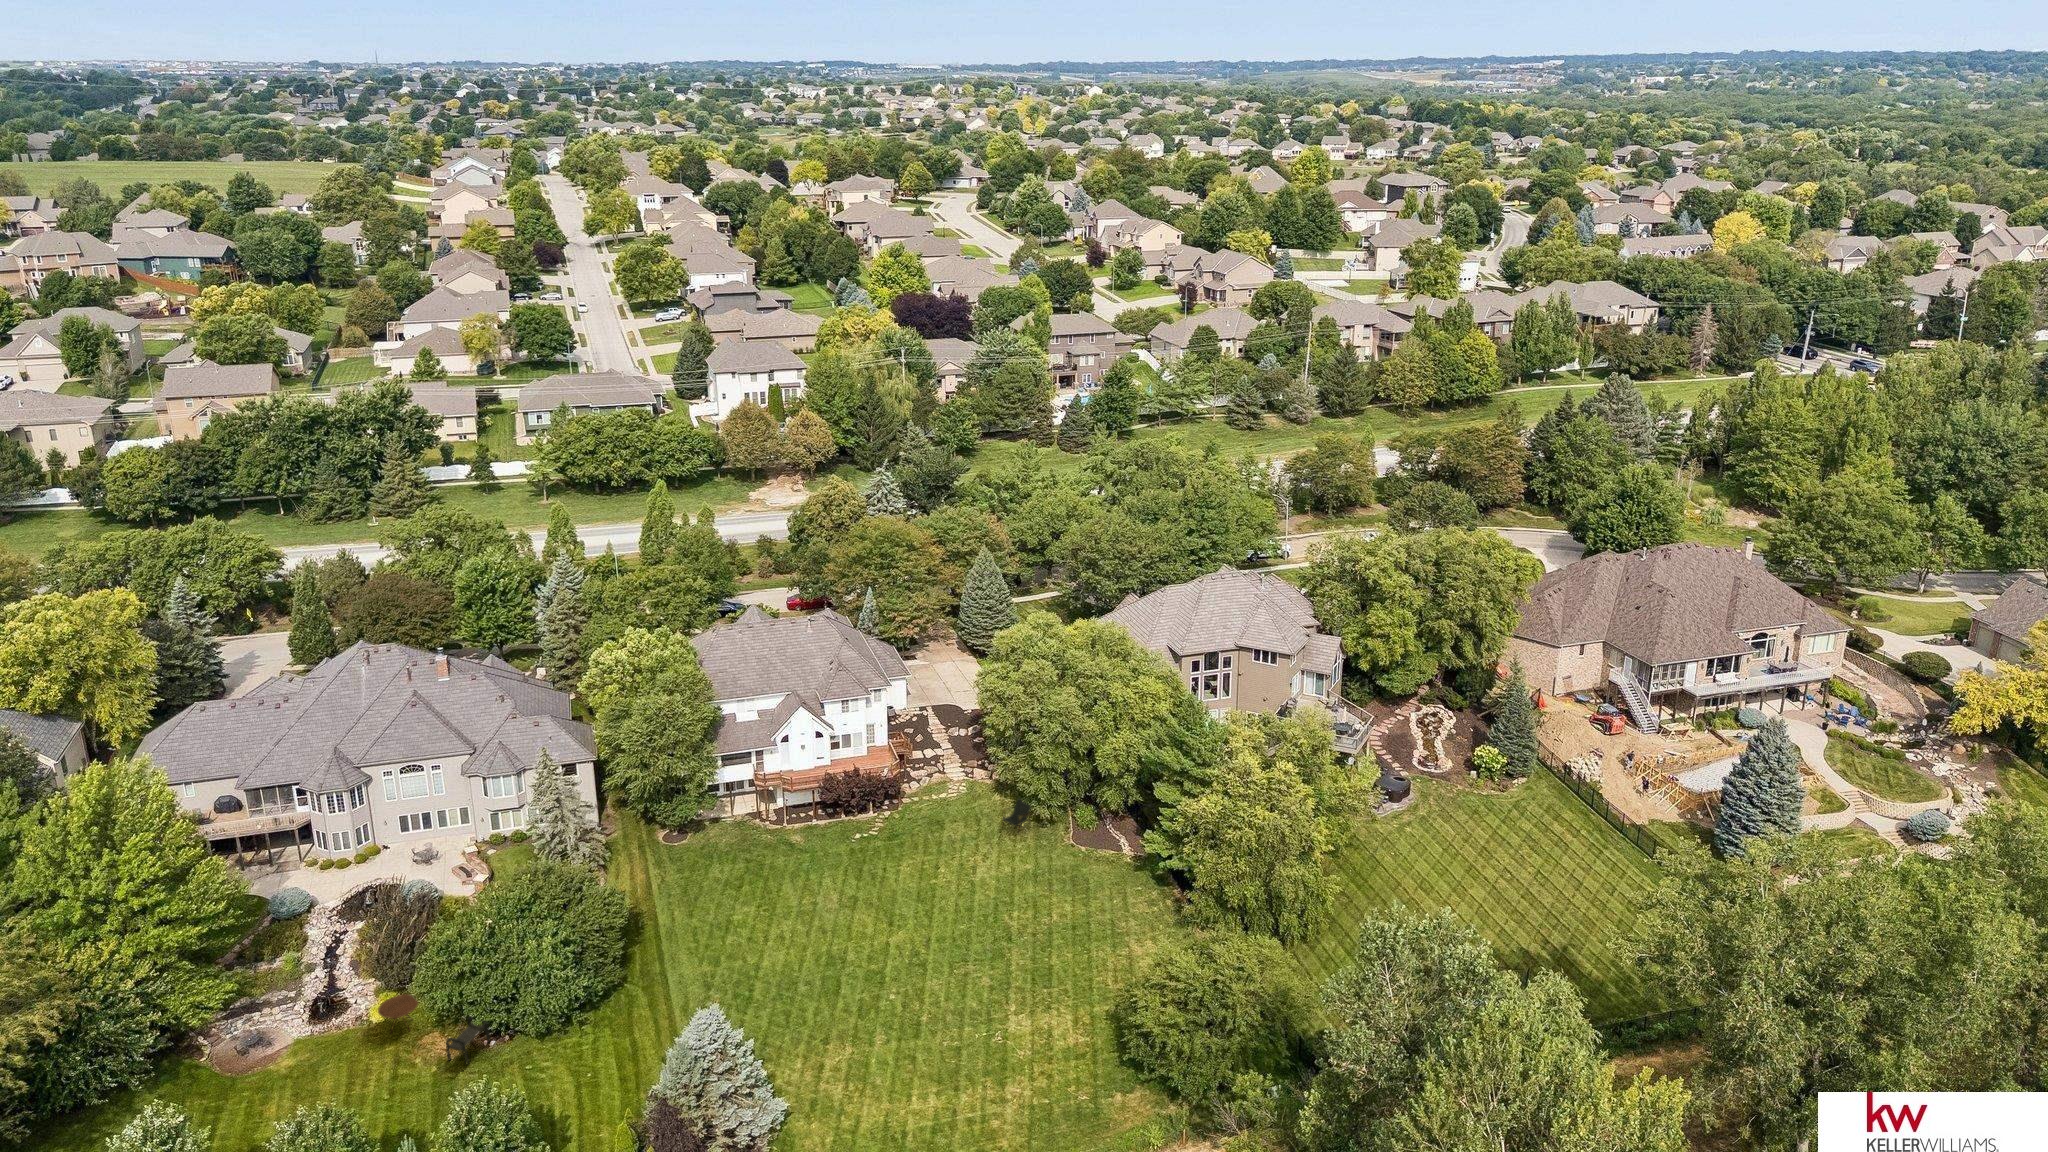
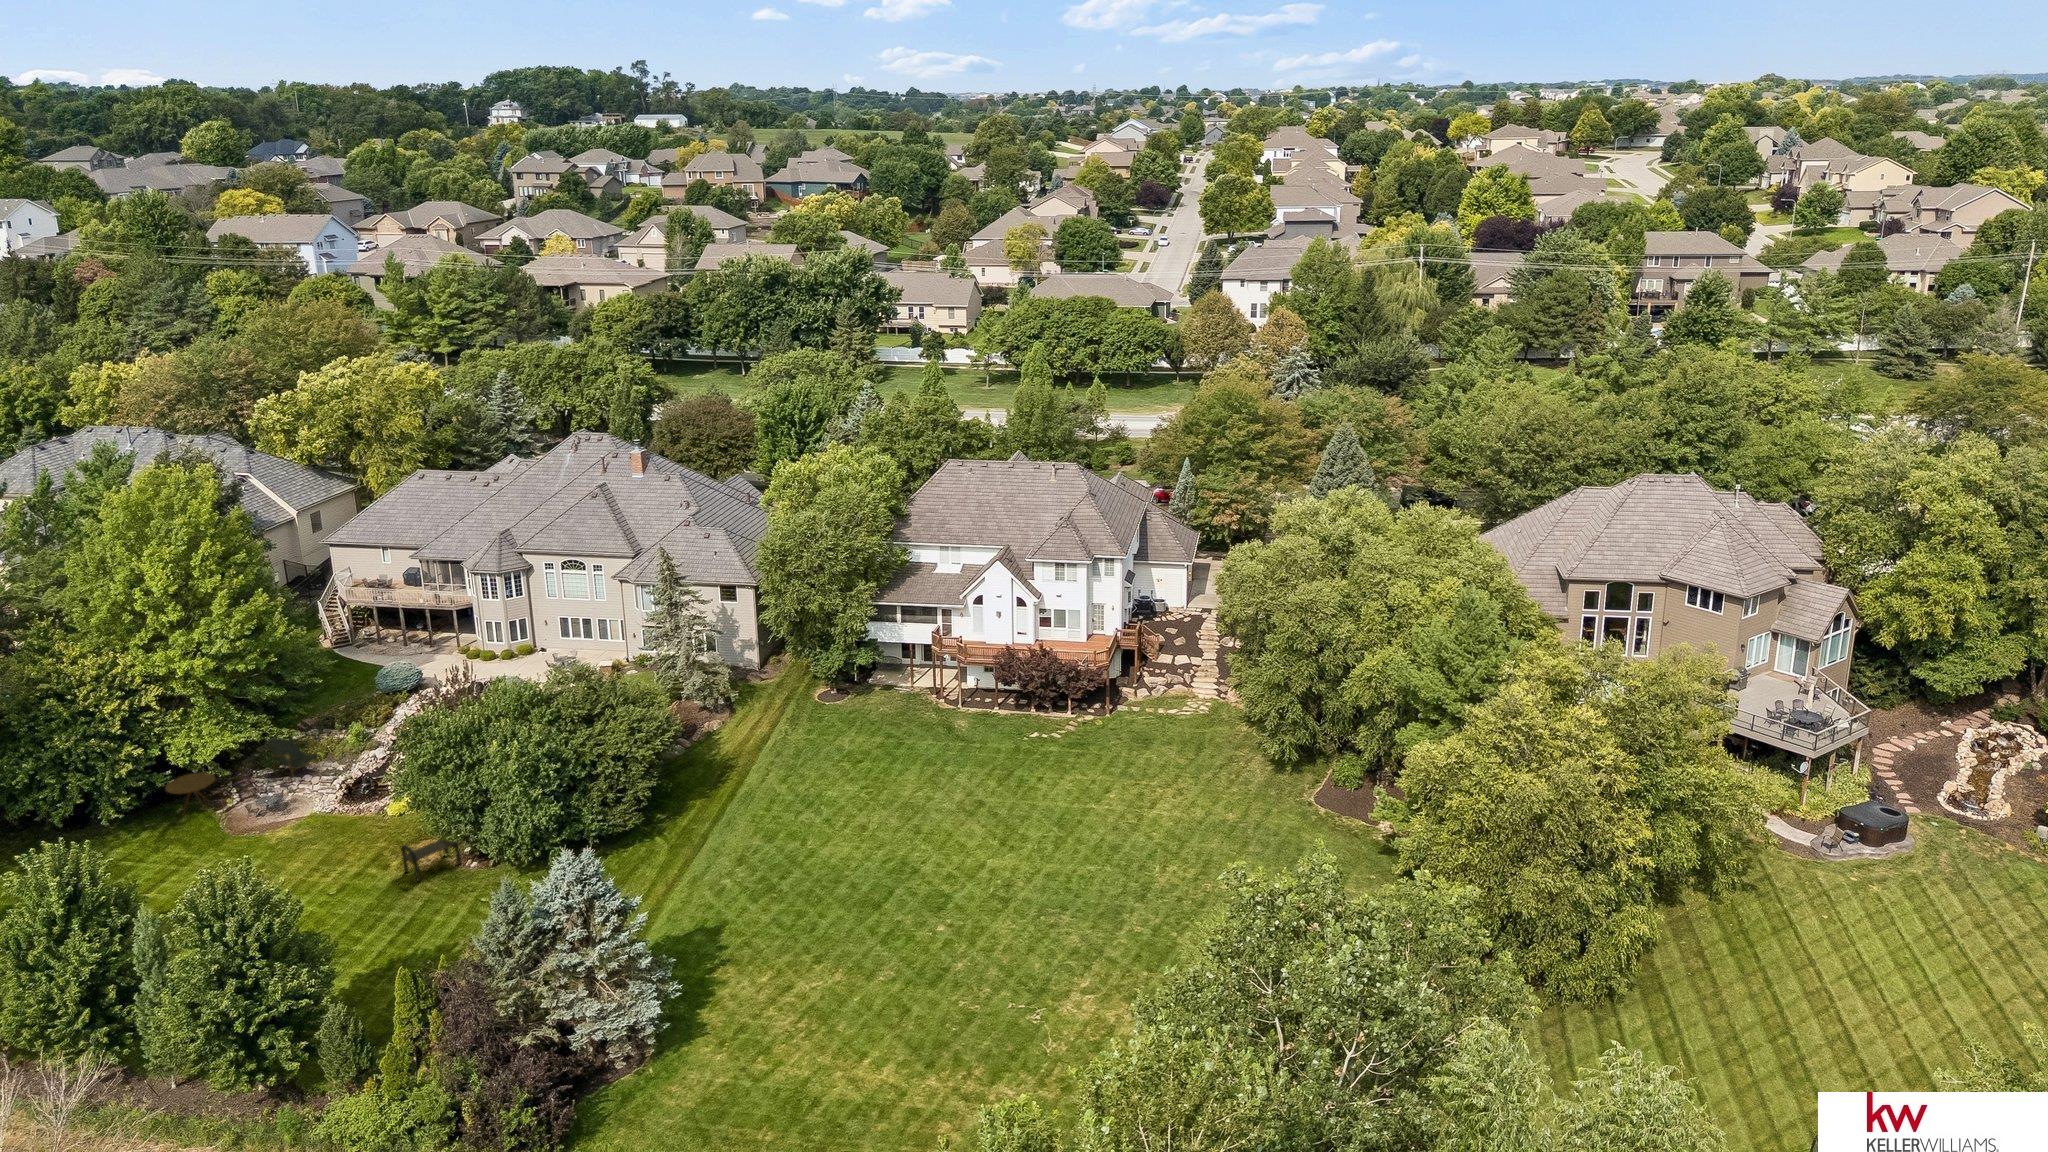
lounge chair: present [1002,799,1031,830] -> present [267,738,319,779]
round table: present [378,994,418,1029] -> present [165,772,215,814]

